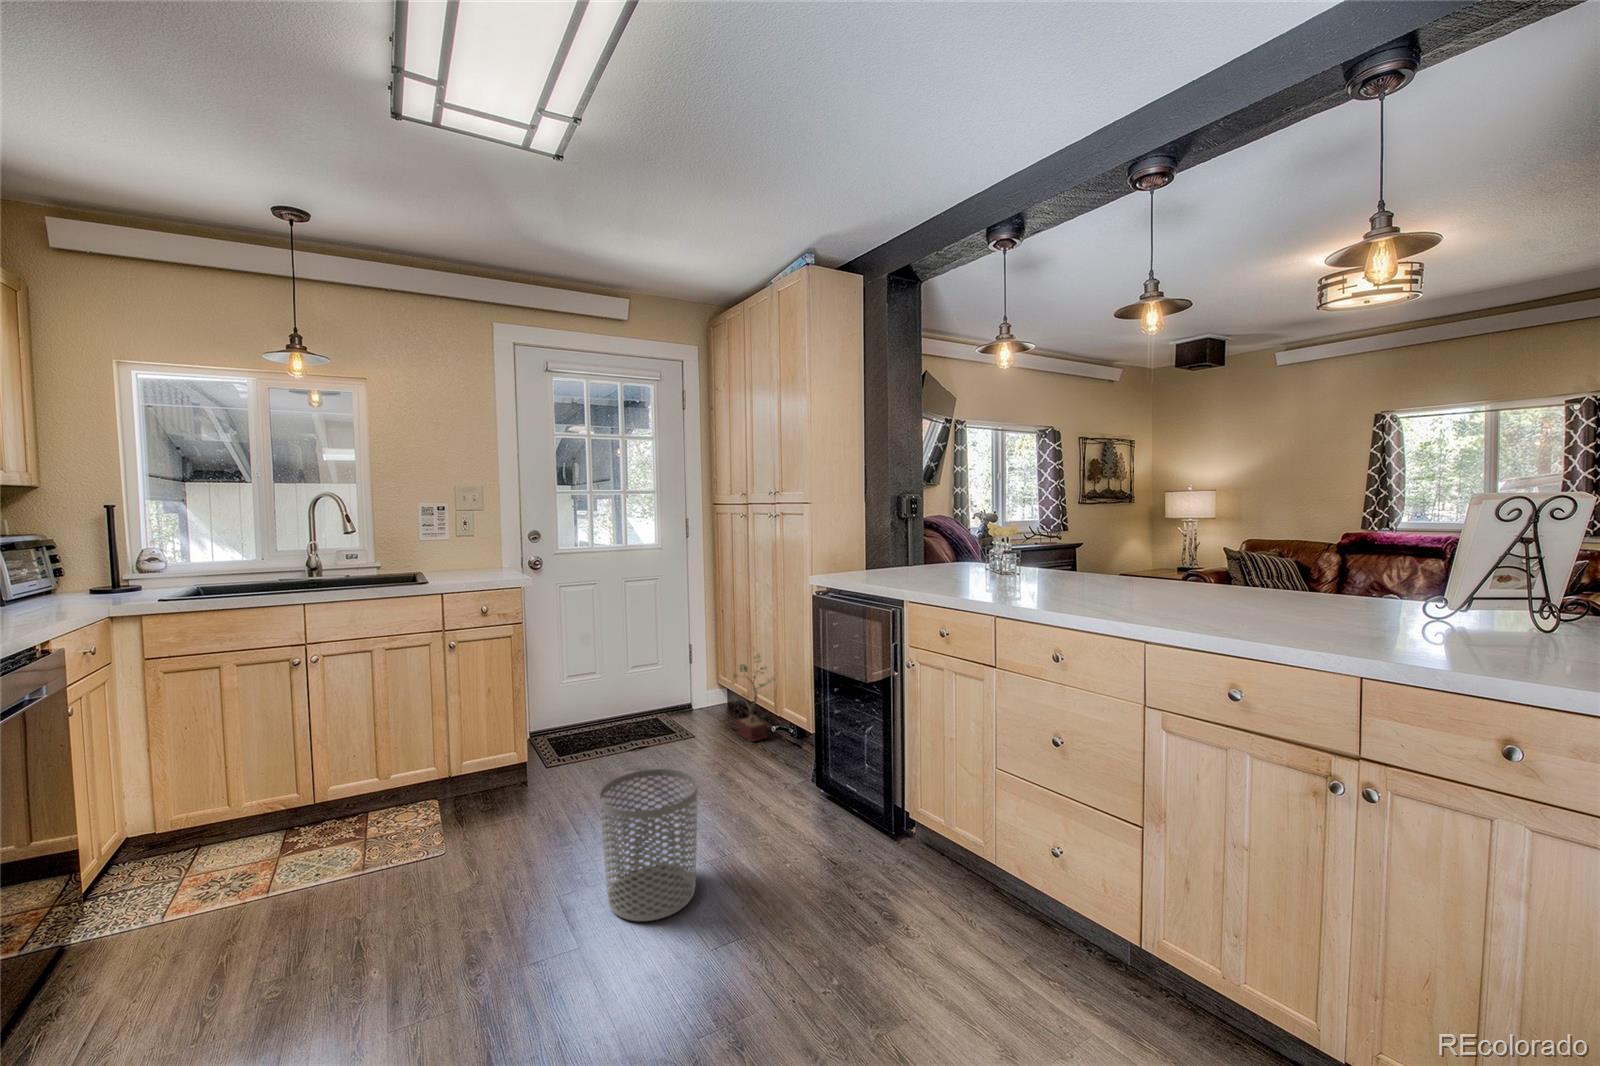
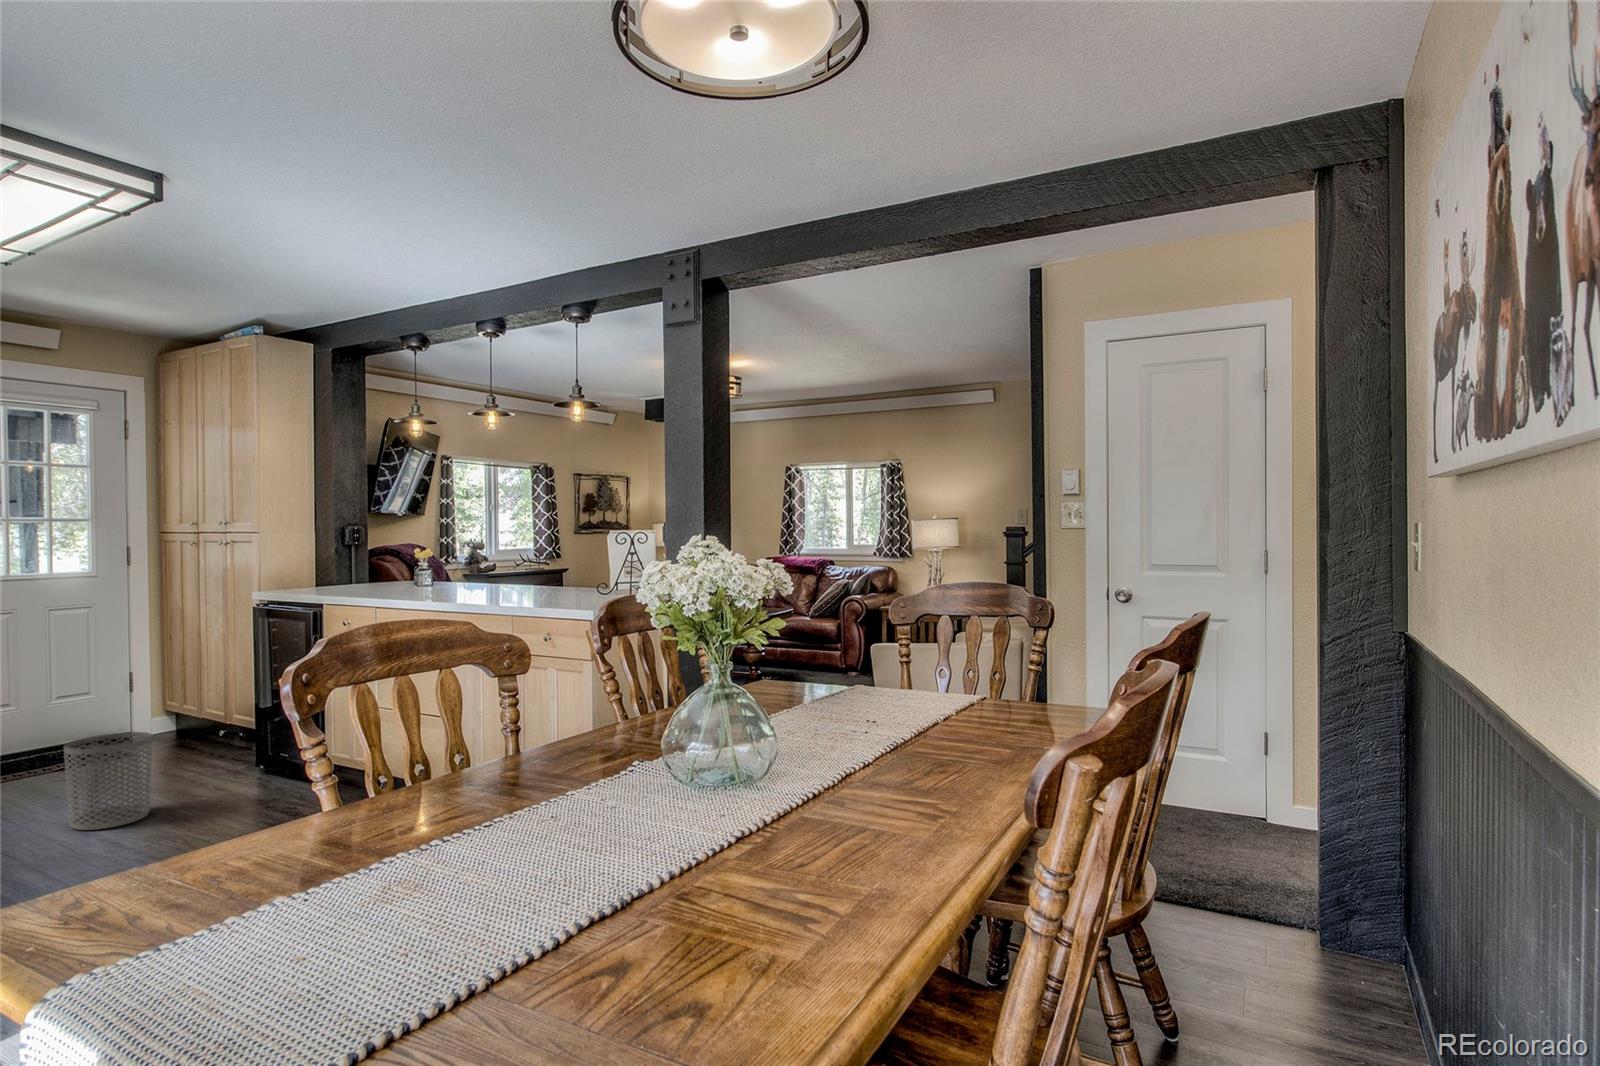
potted plant: present [734,655,773,742] -> none [180,667,230,748]

